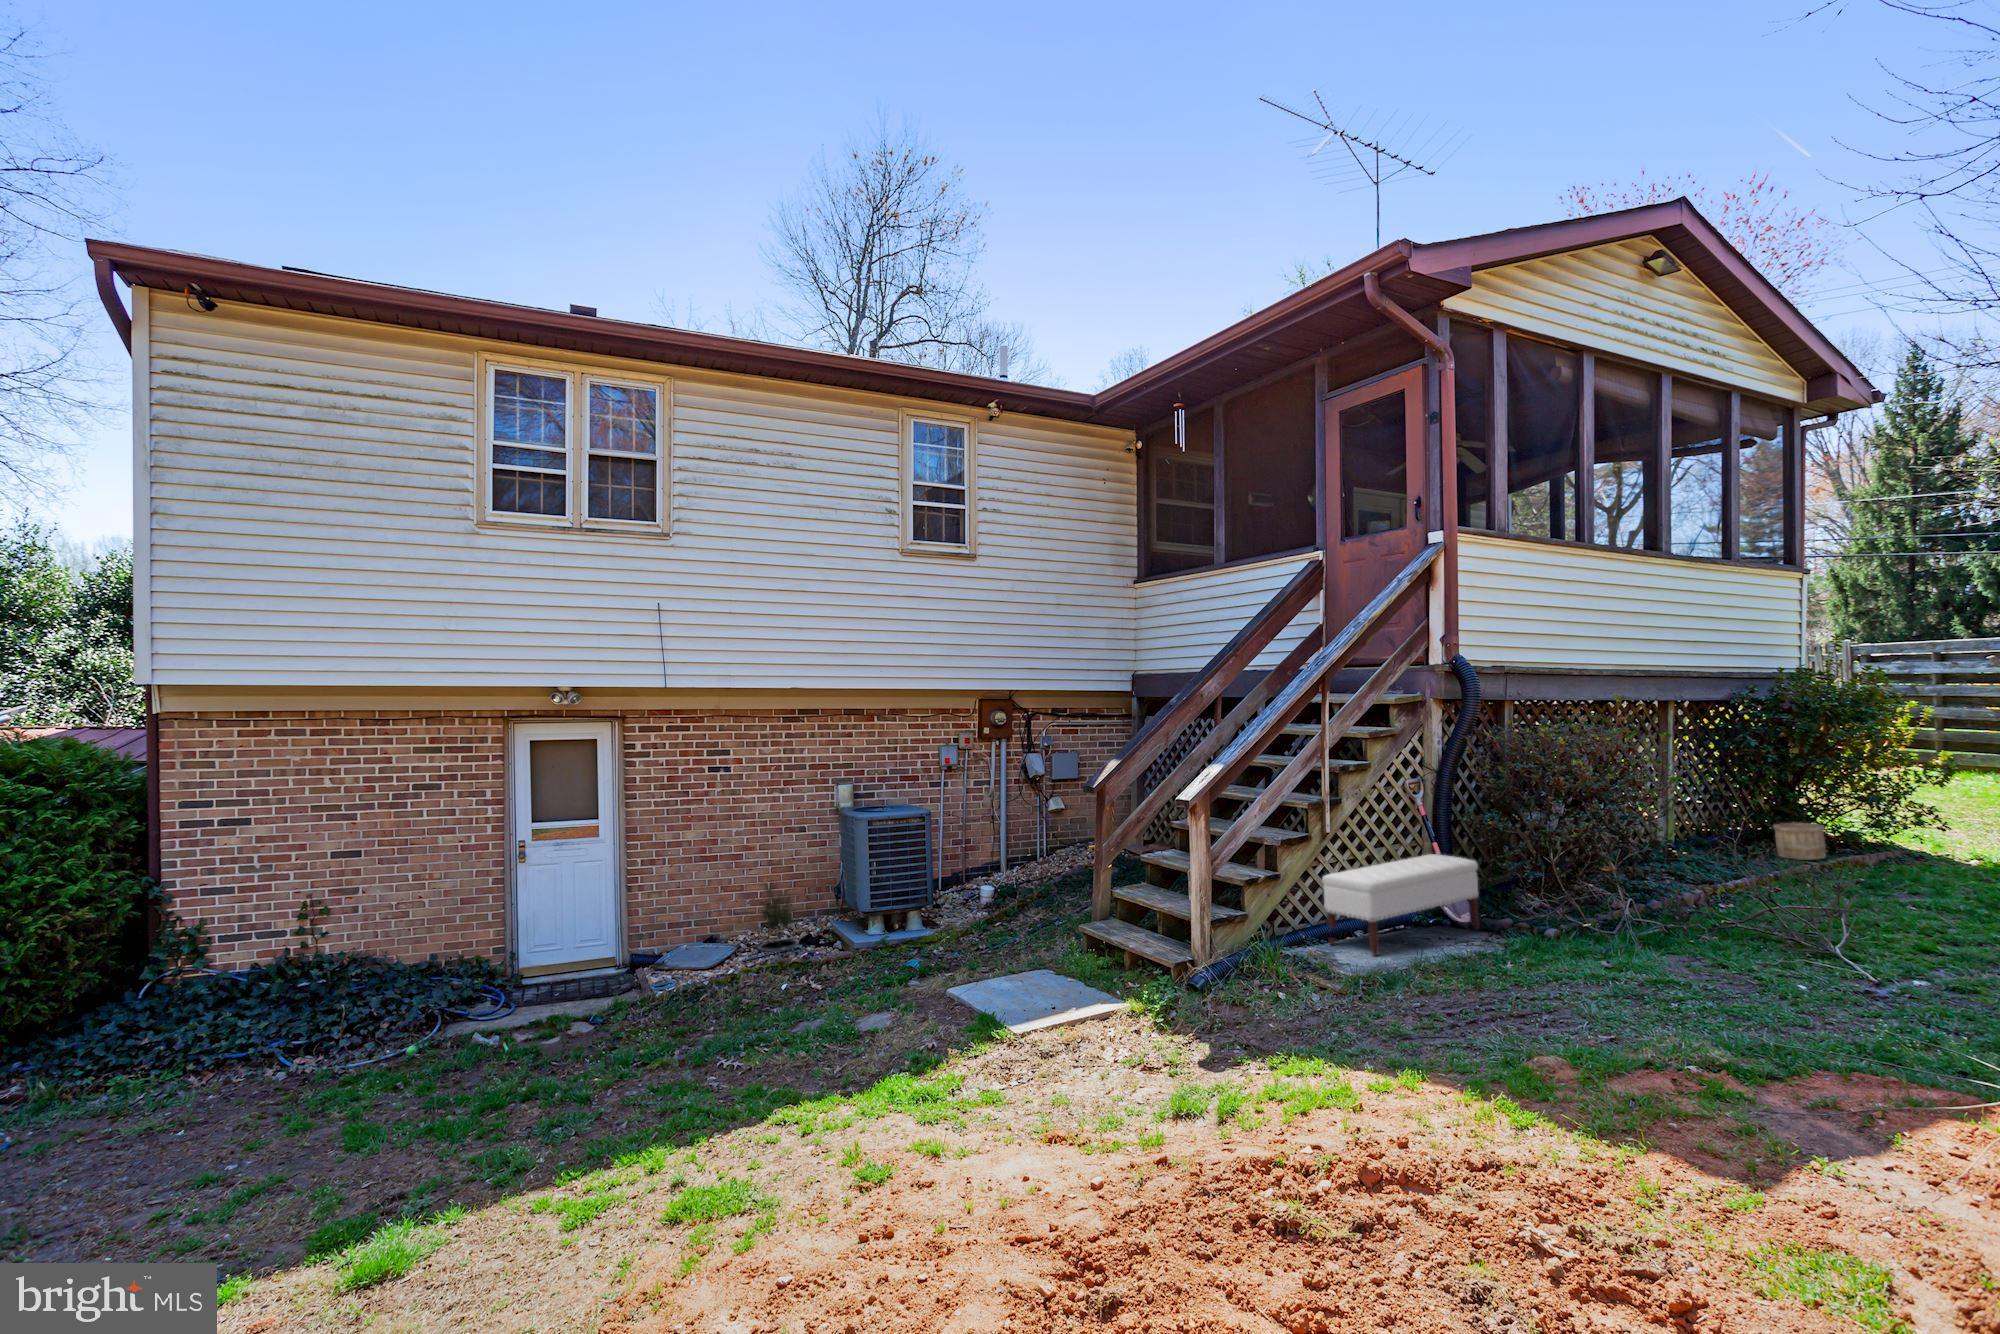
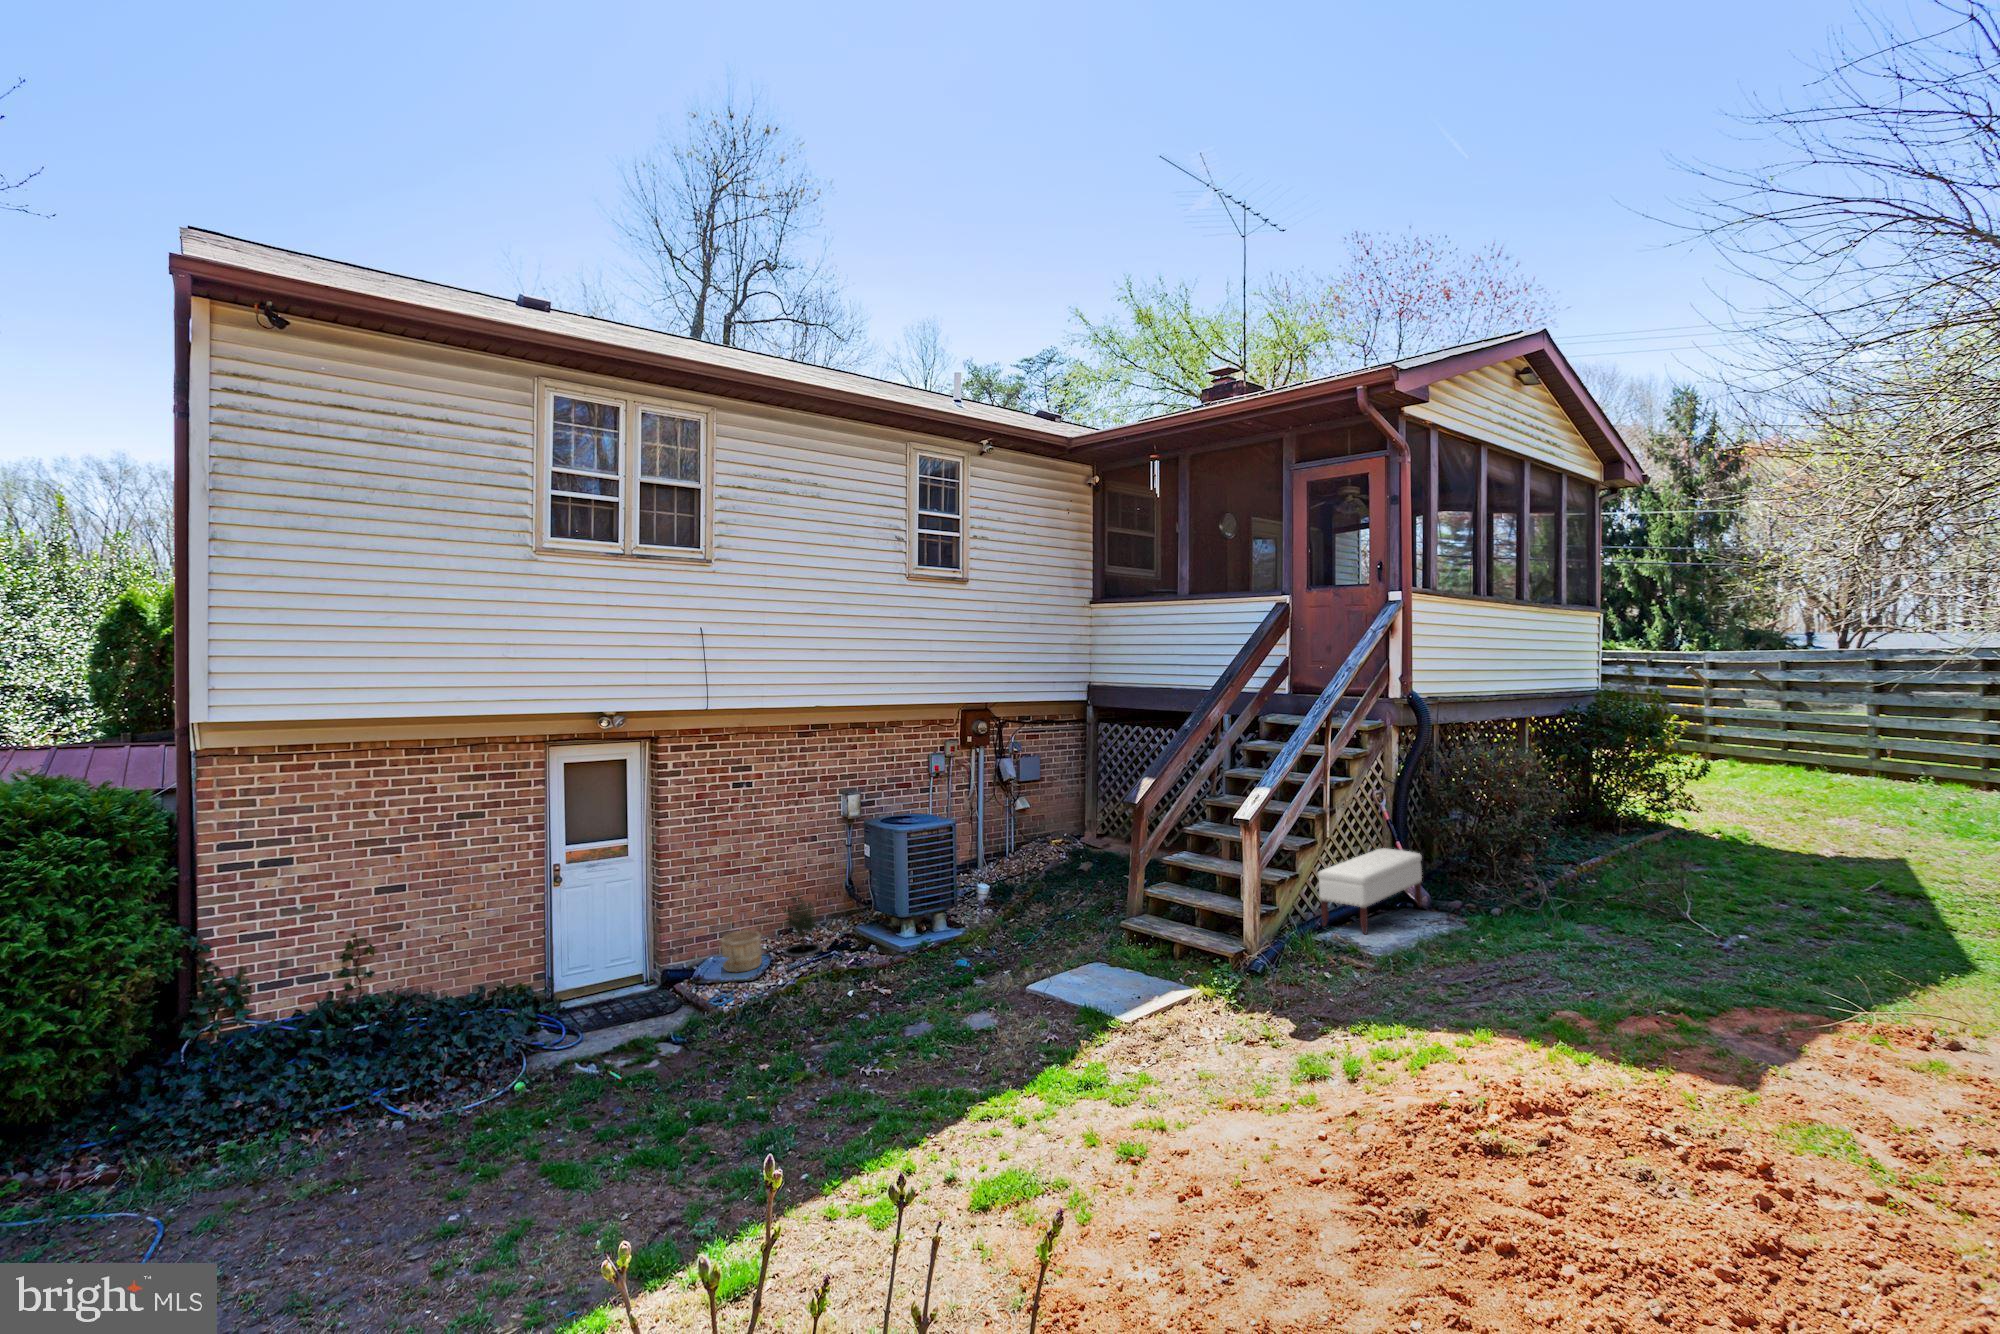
wooden bucket: present [1773,823,1826,860] -> present [720,930,762,972]

